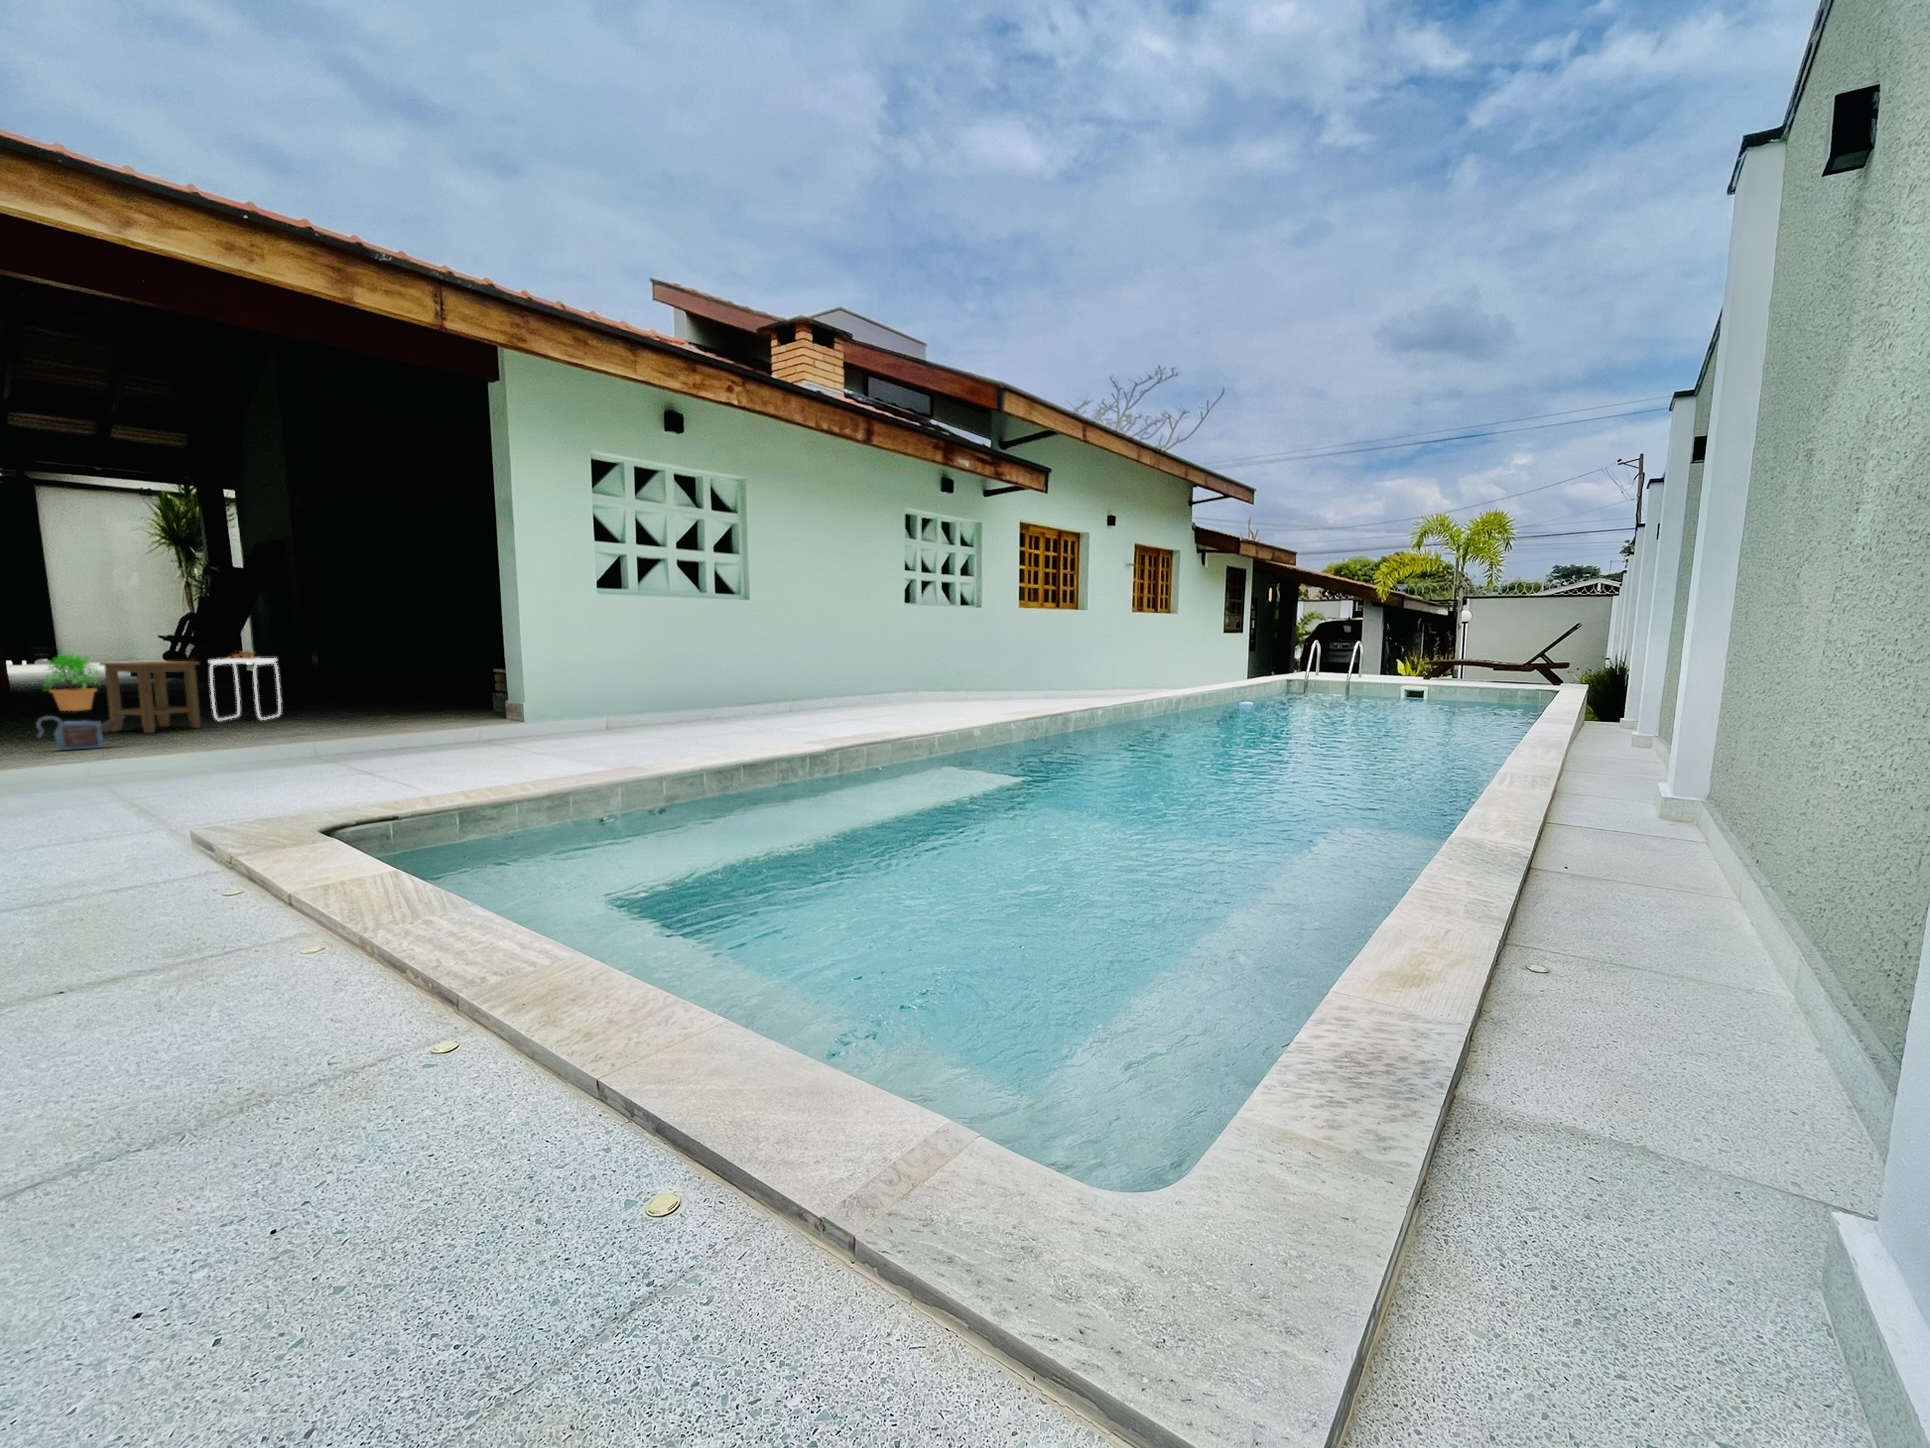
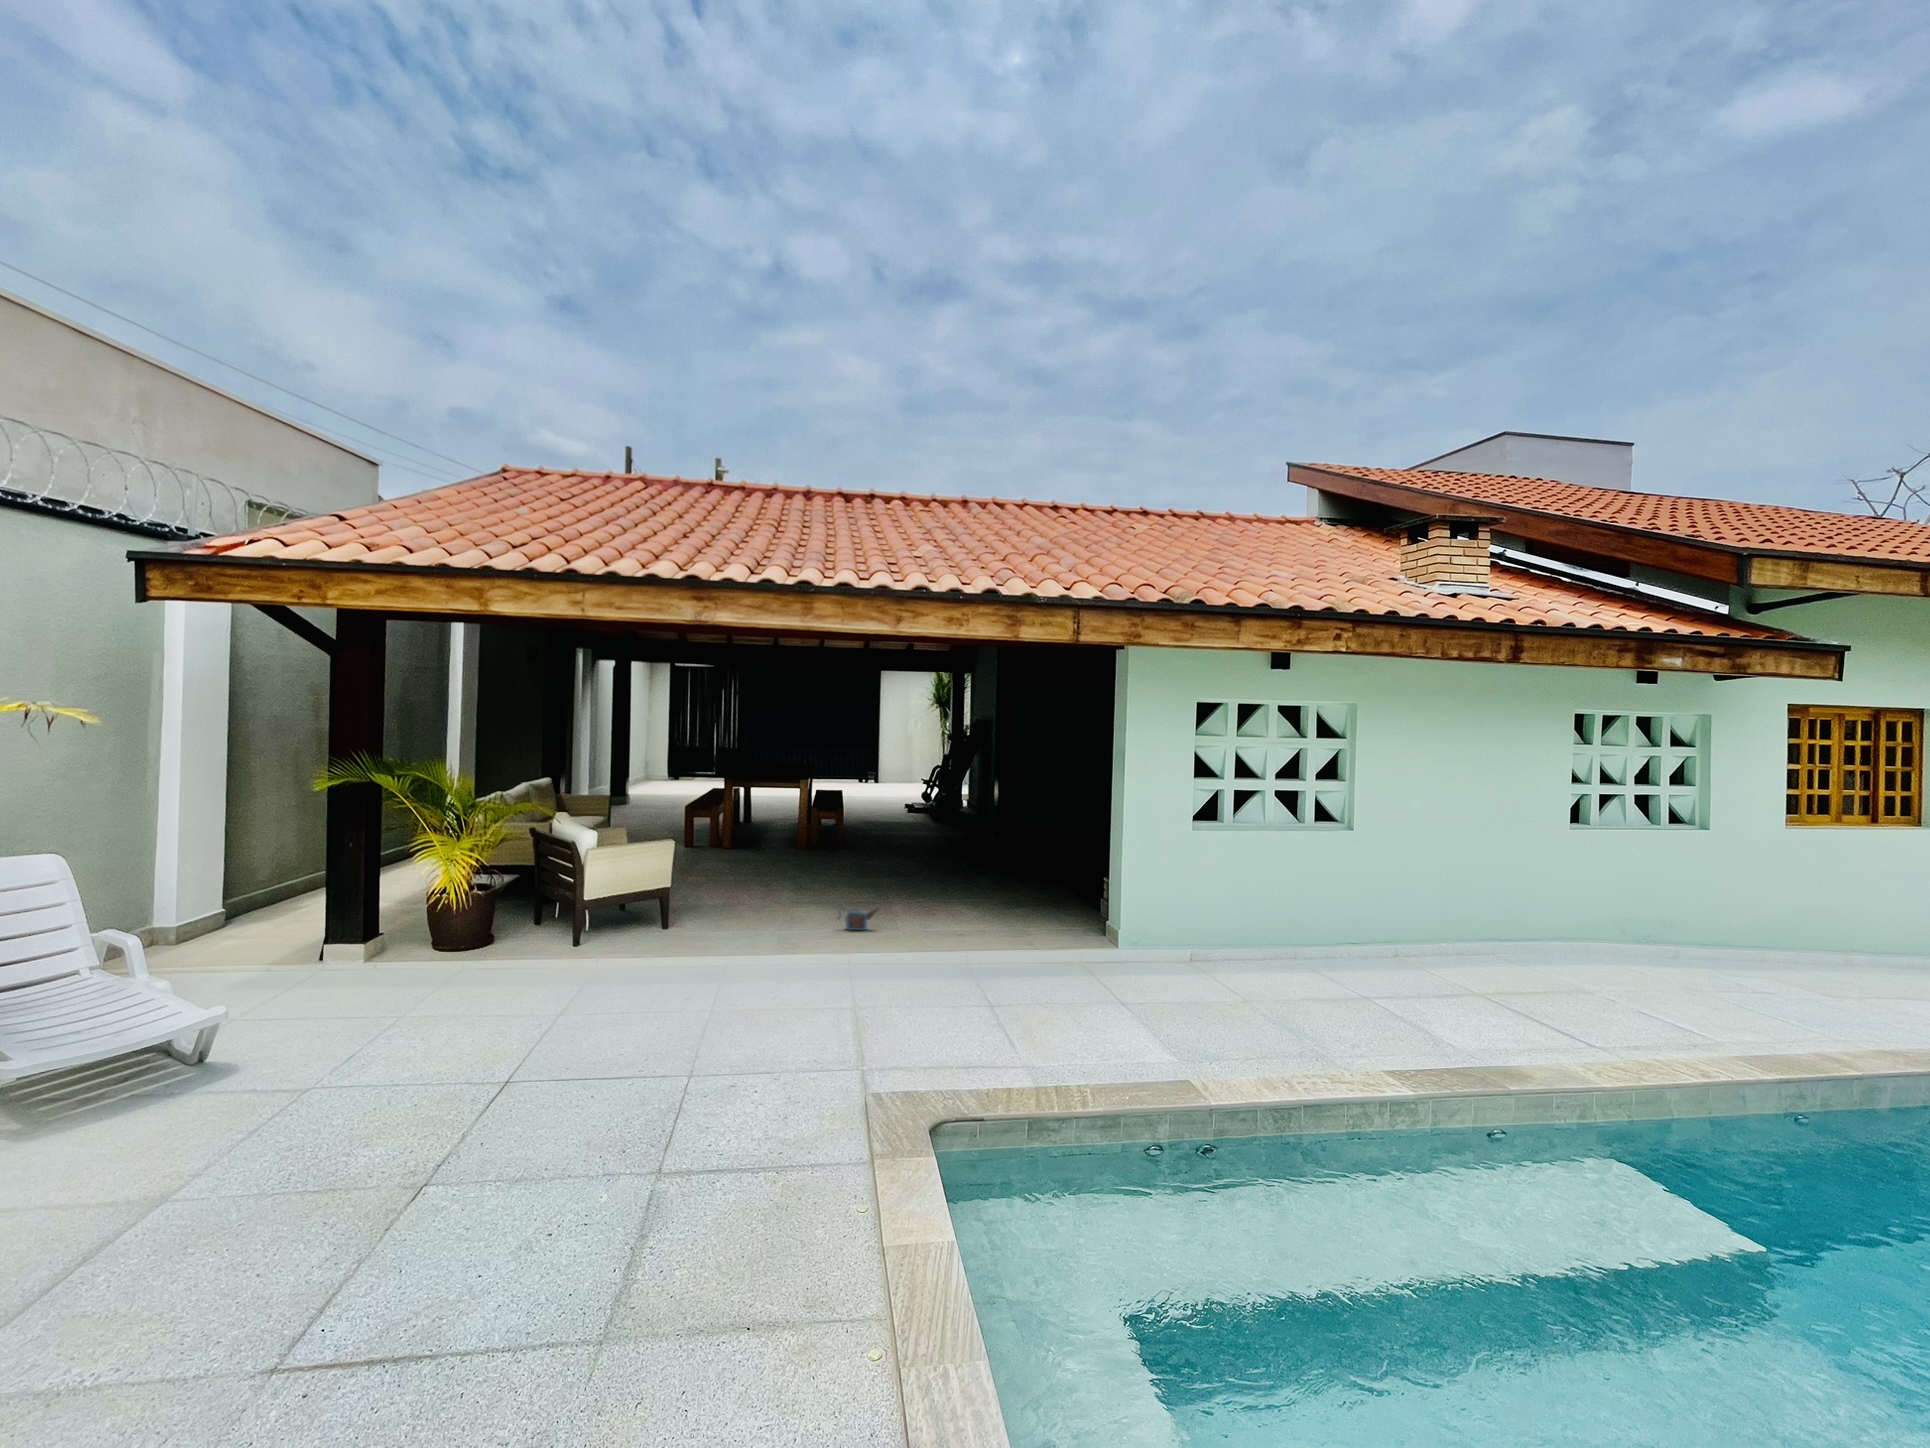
side table: present [209,652,281,721] -> none [927,842,967,899]
potted plant: present [44,654,99,711] -> none [853,818,882,858]
stool: present [100,661,201,733] -> none [874,850,923,909]

